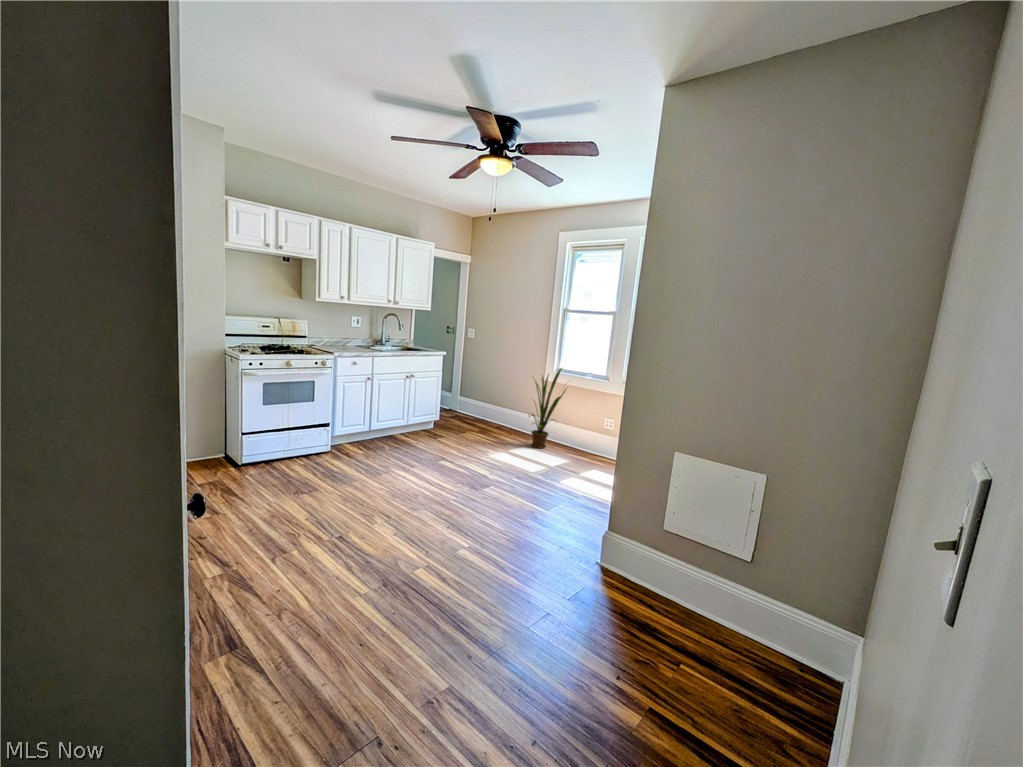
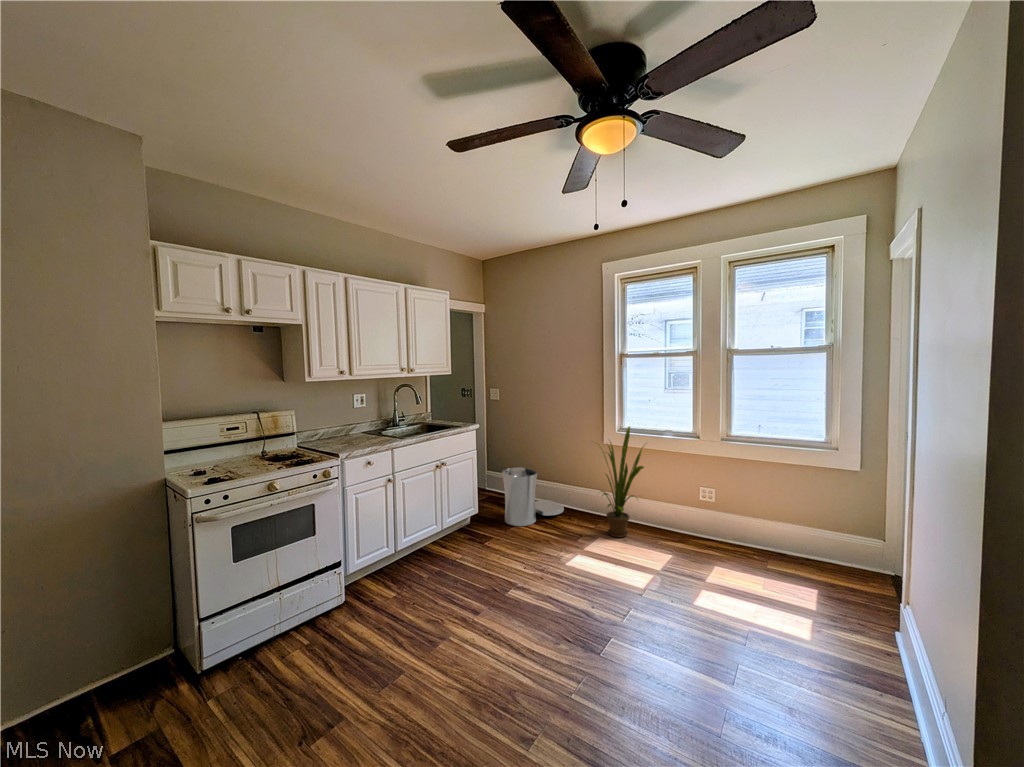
trash can: none [460,391,509,434] -> present [502,467,564,526]

